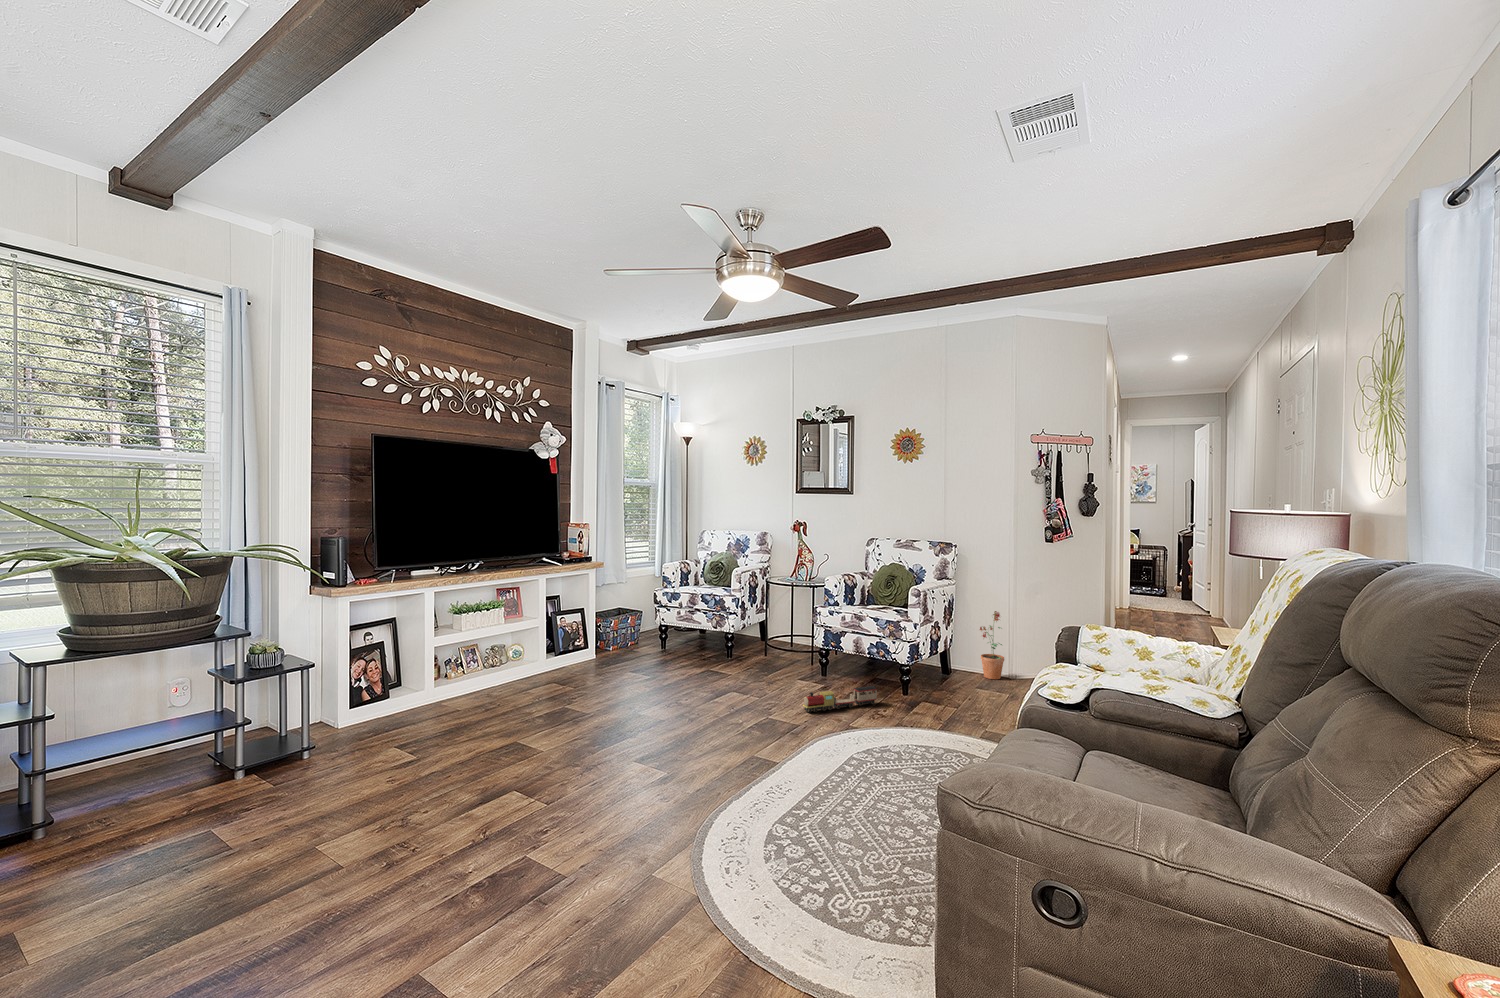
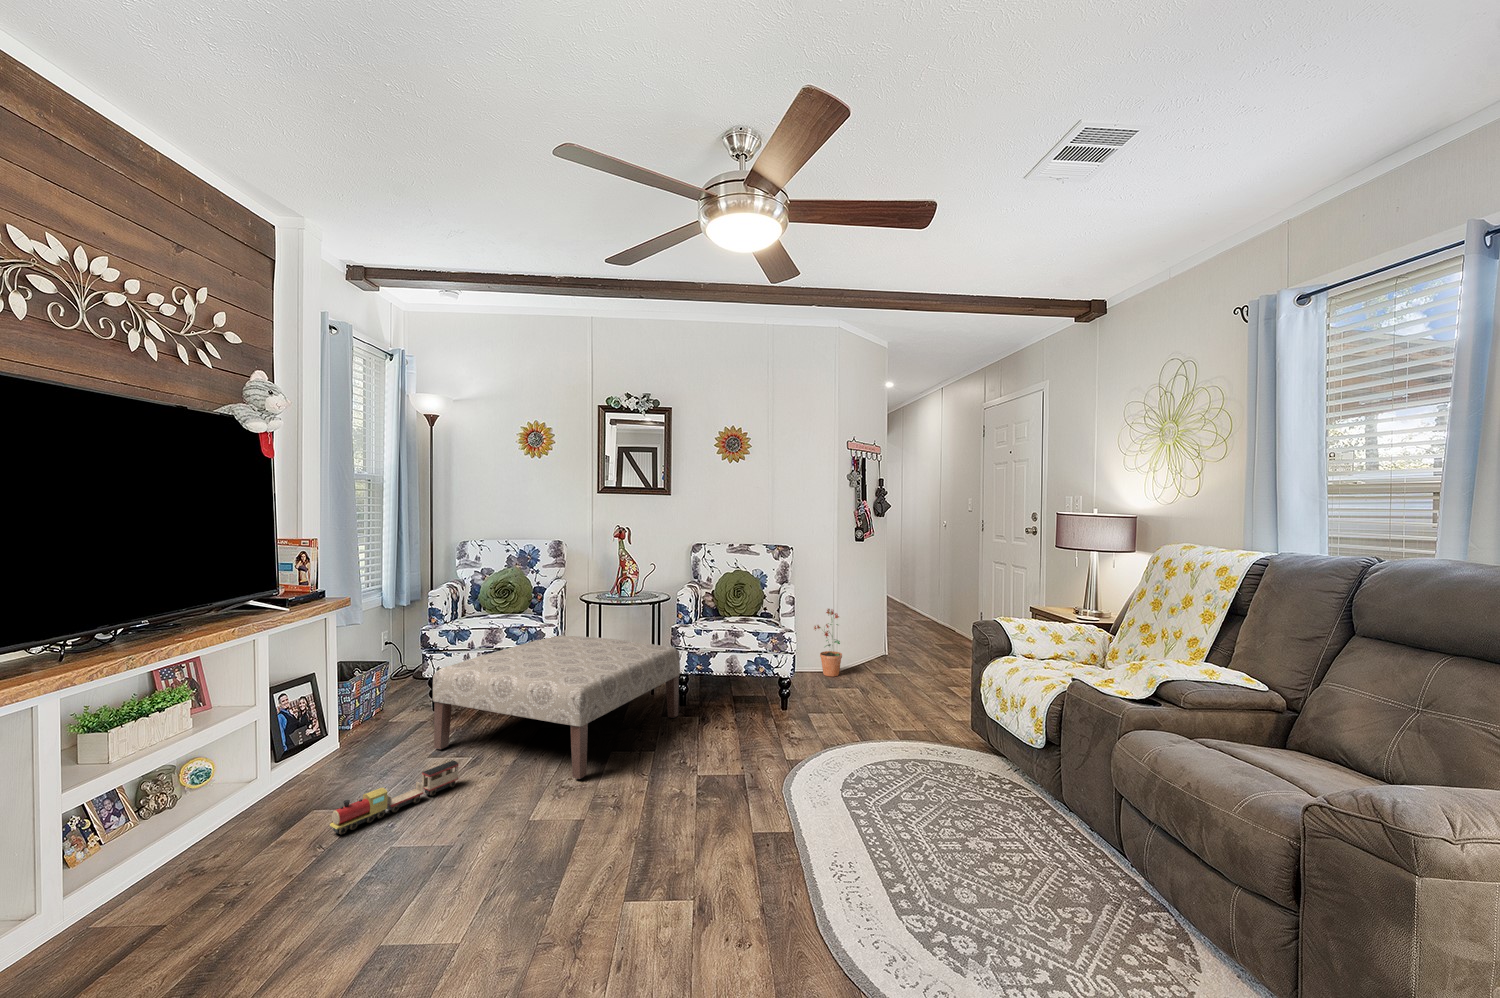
ottoman: none [638,605,811,698] -> present [432,635,680,779]
toy train: present [803,686,877,712] -> present [330,761,458,834]

